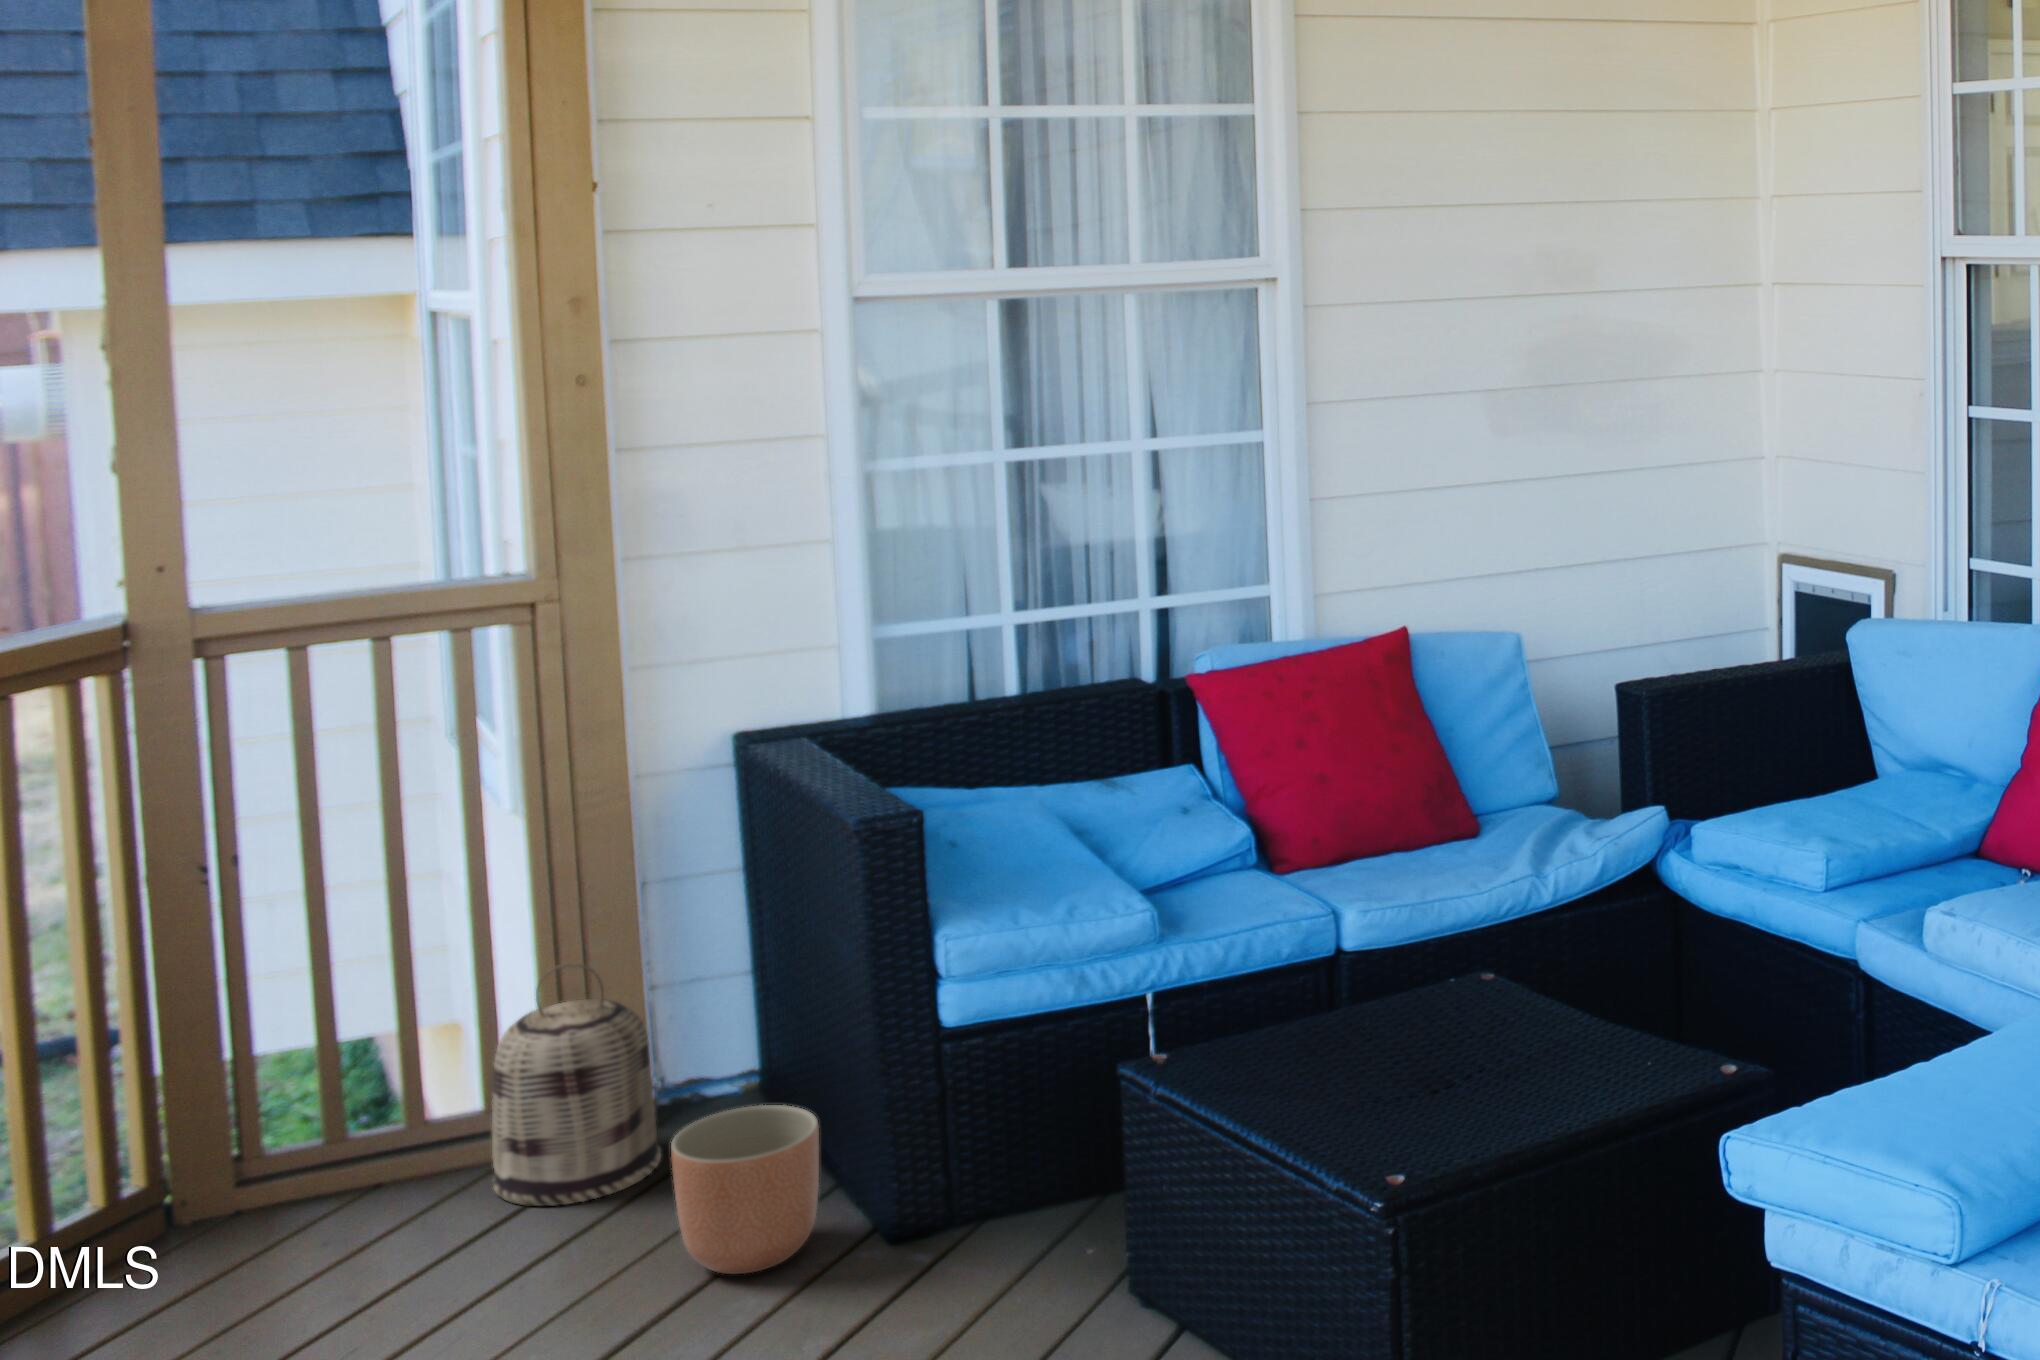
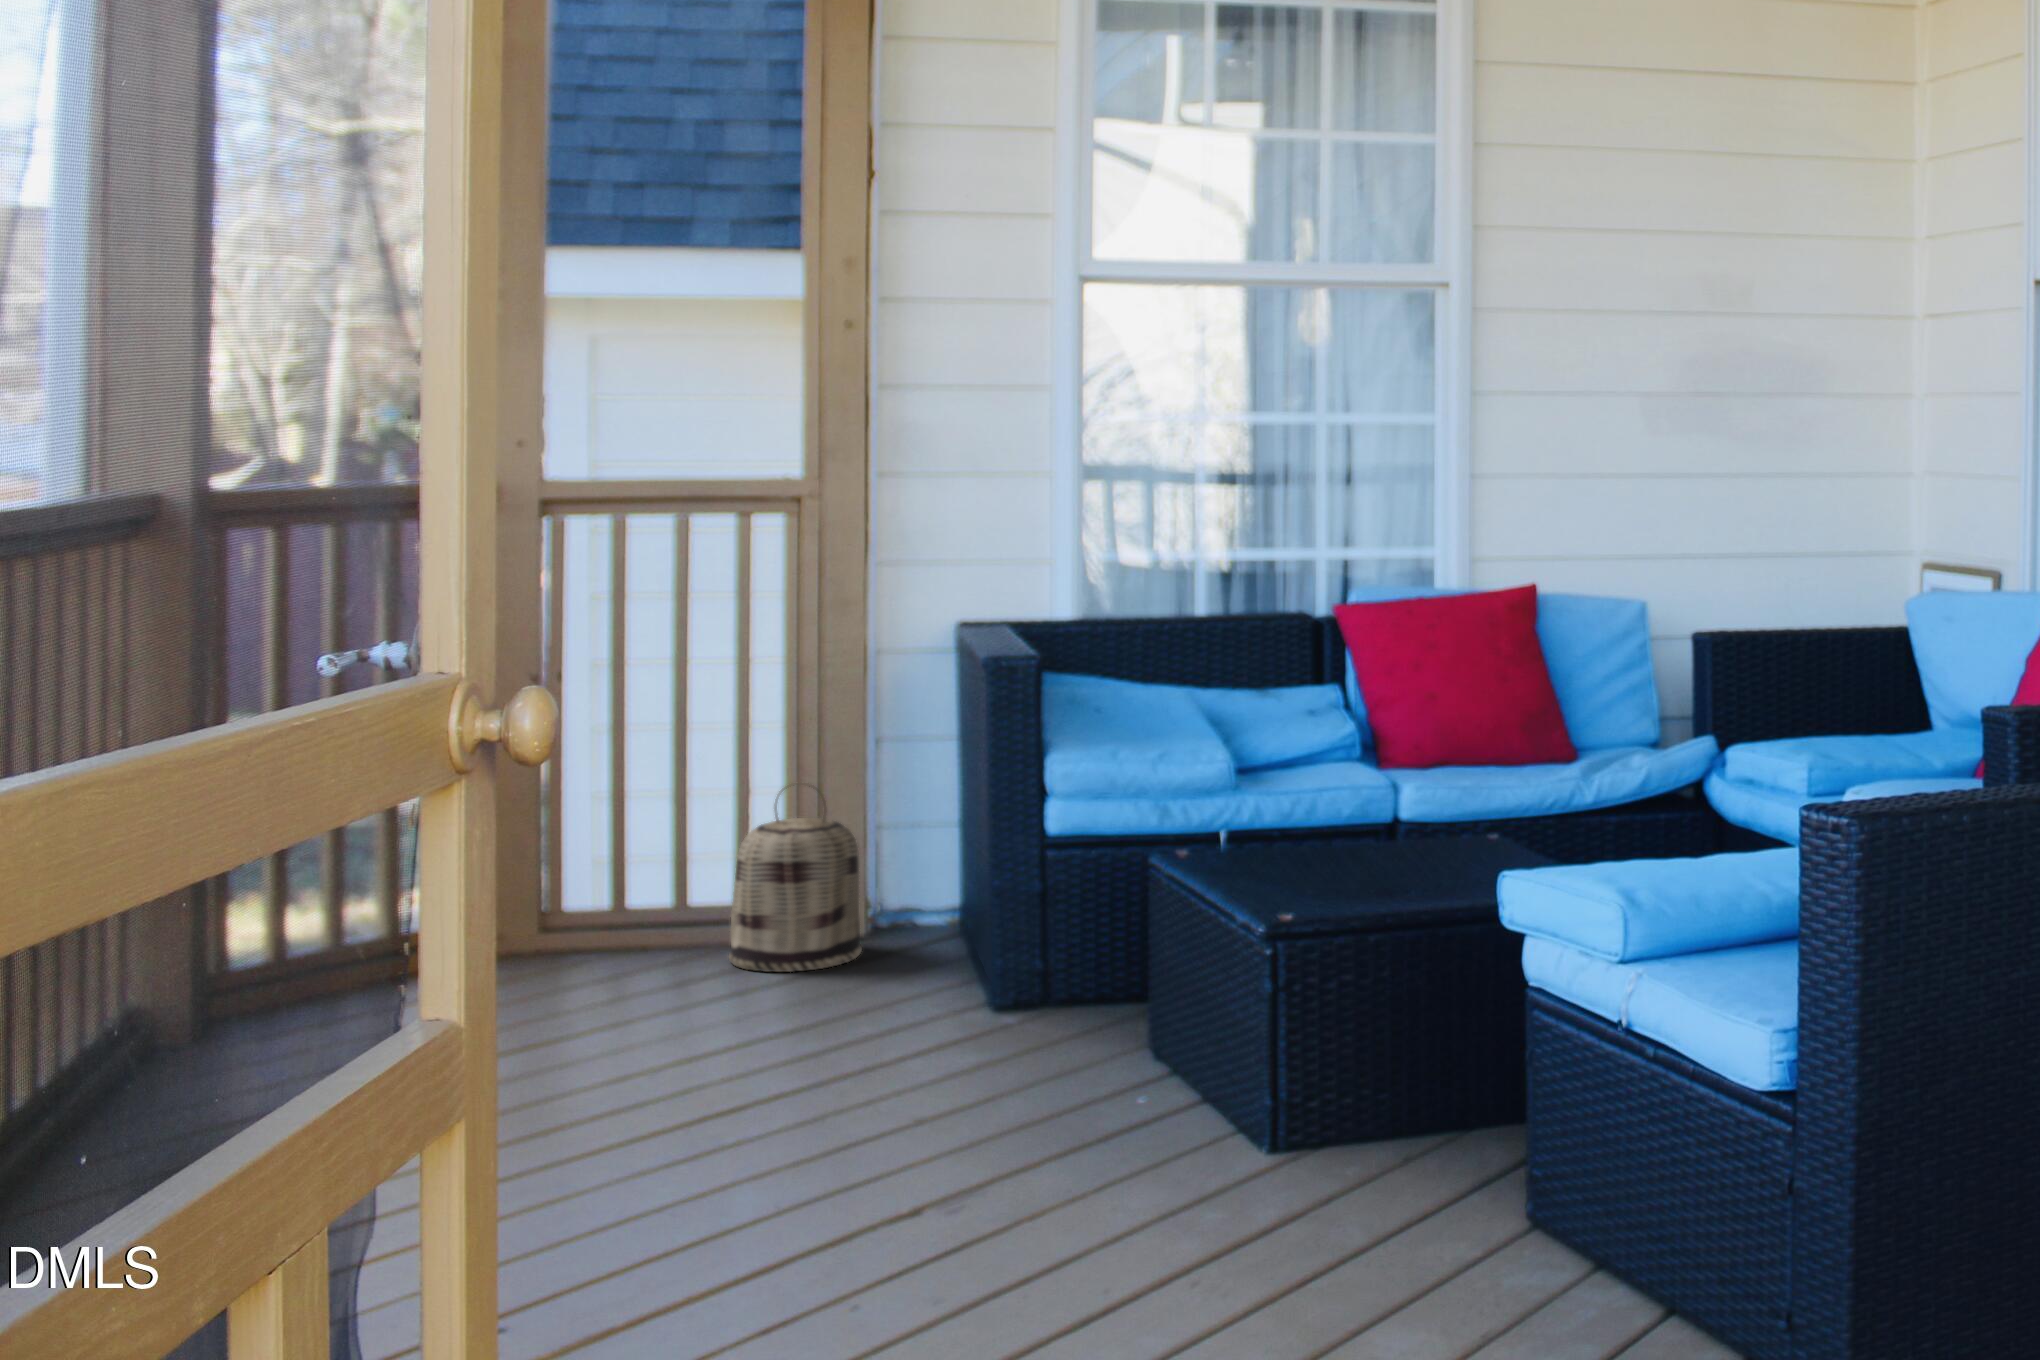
planter: present [671,1105,819,1274] -> none [838,895,956,1019]

